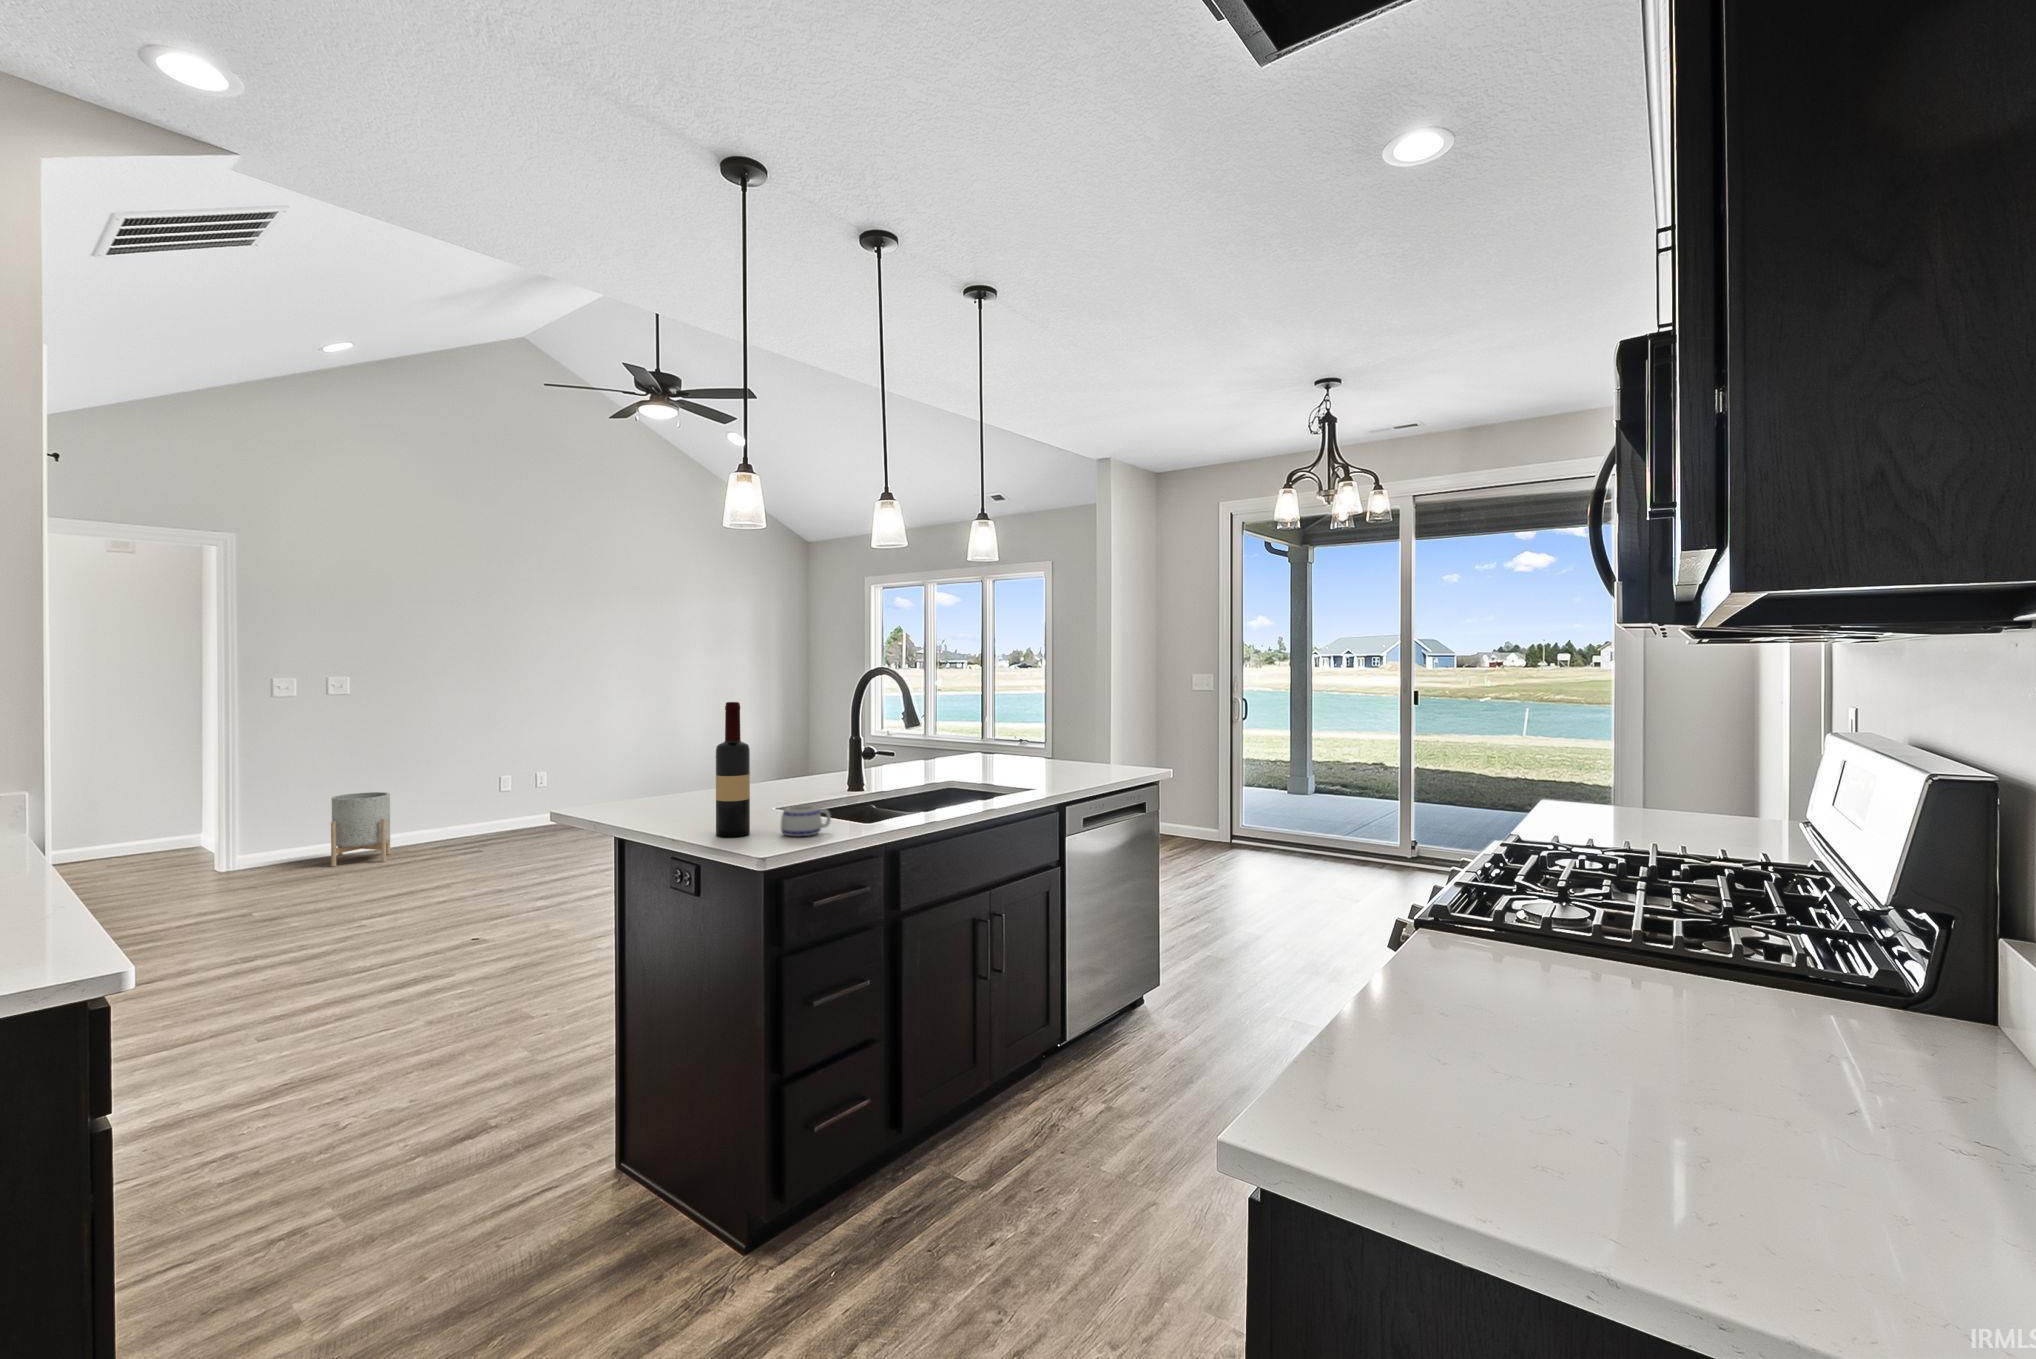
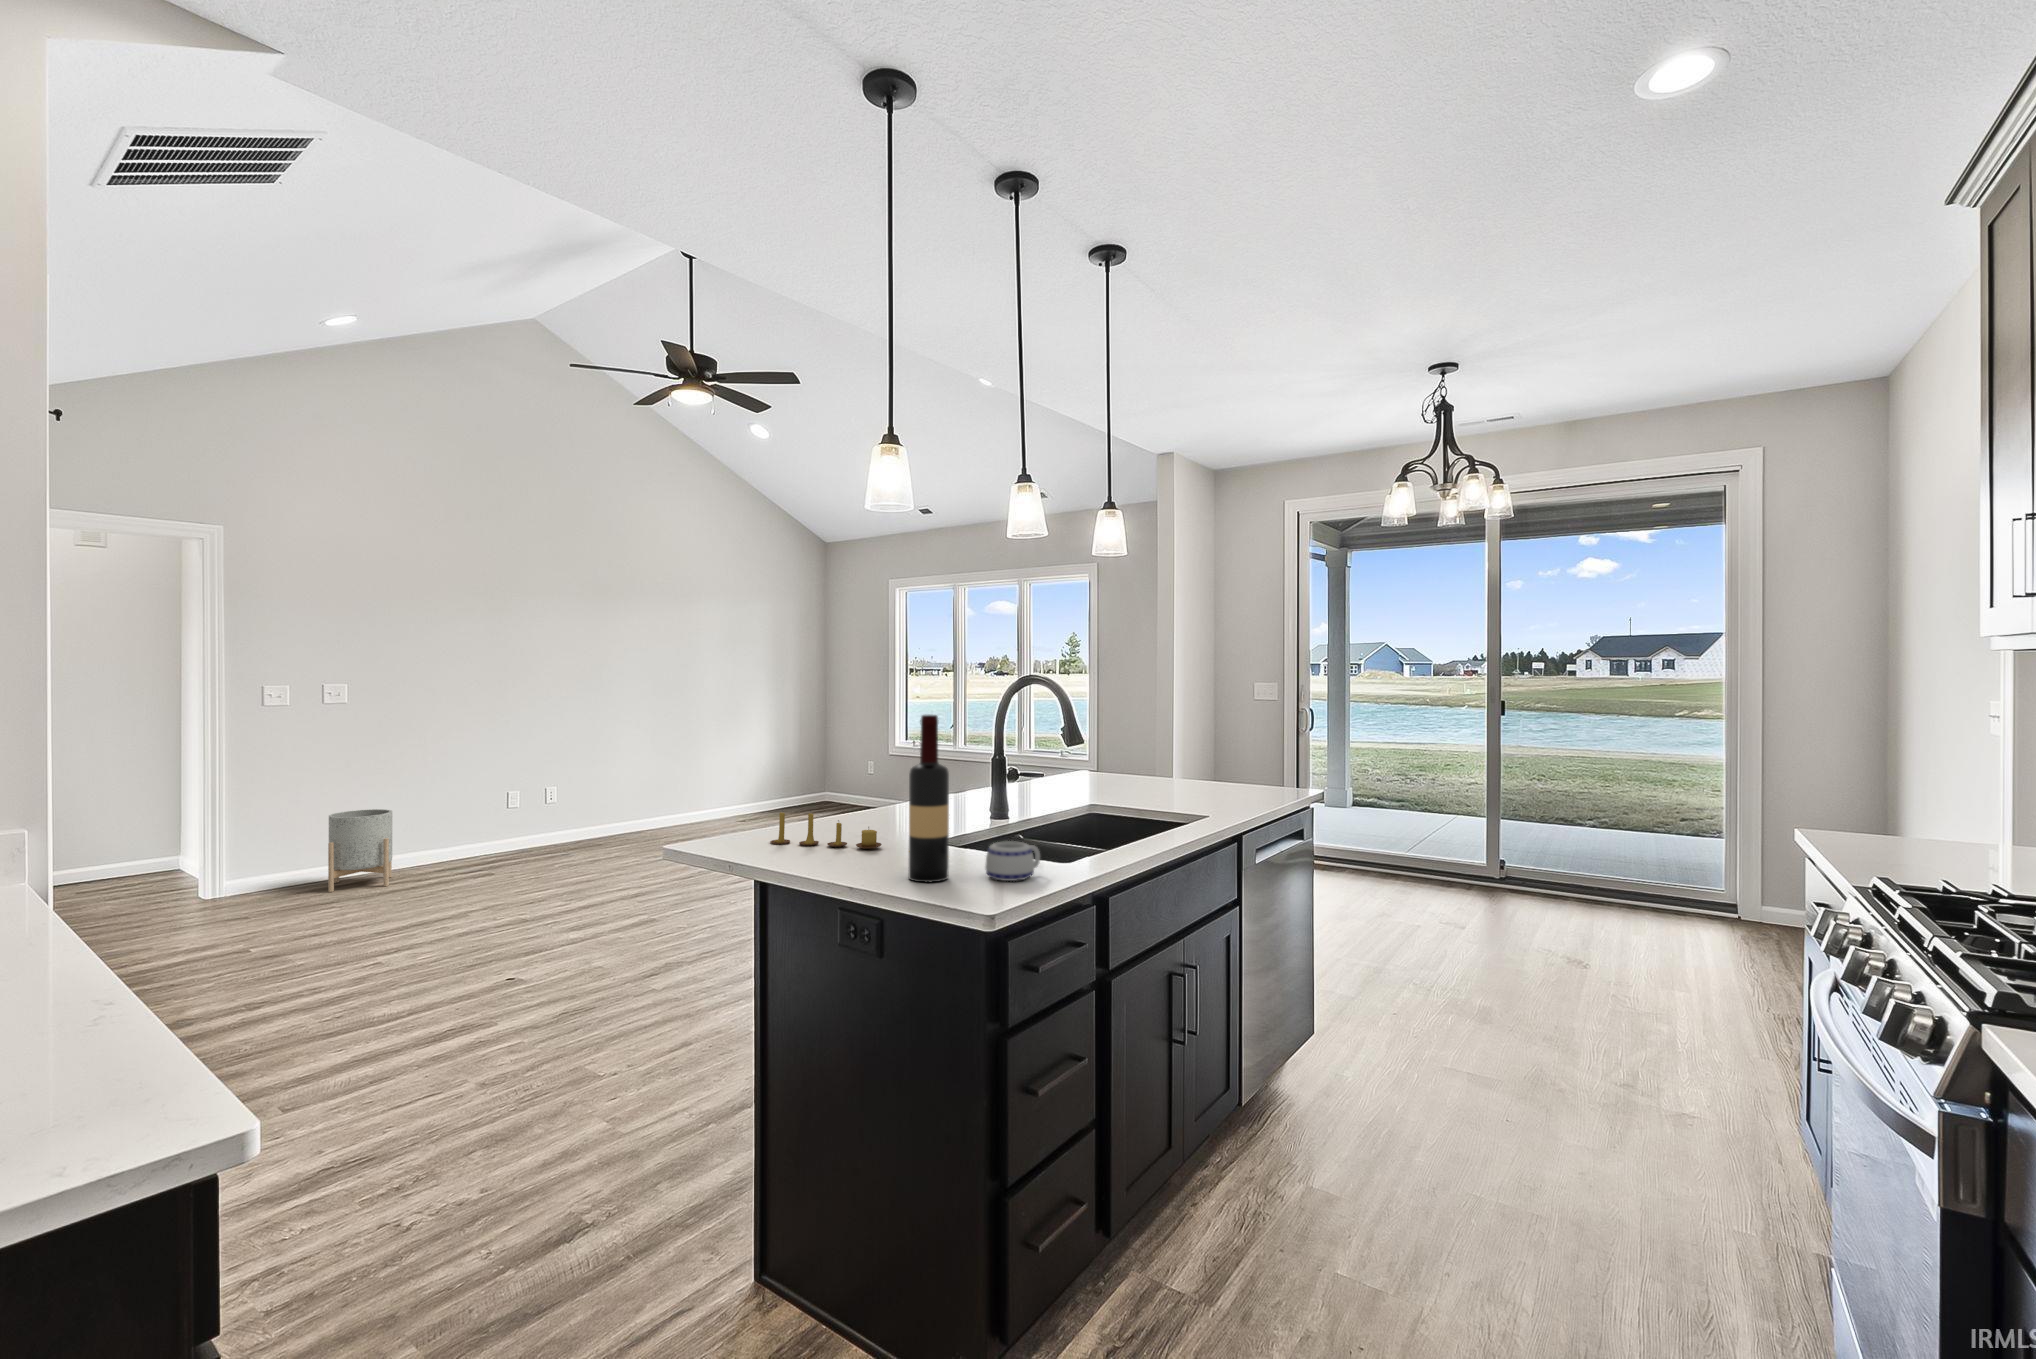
candle: none [630,781,721,813] -> present [770,812,882,849]

